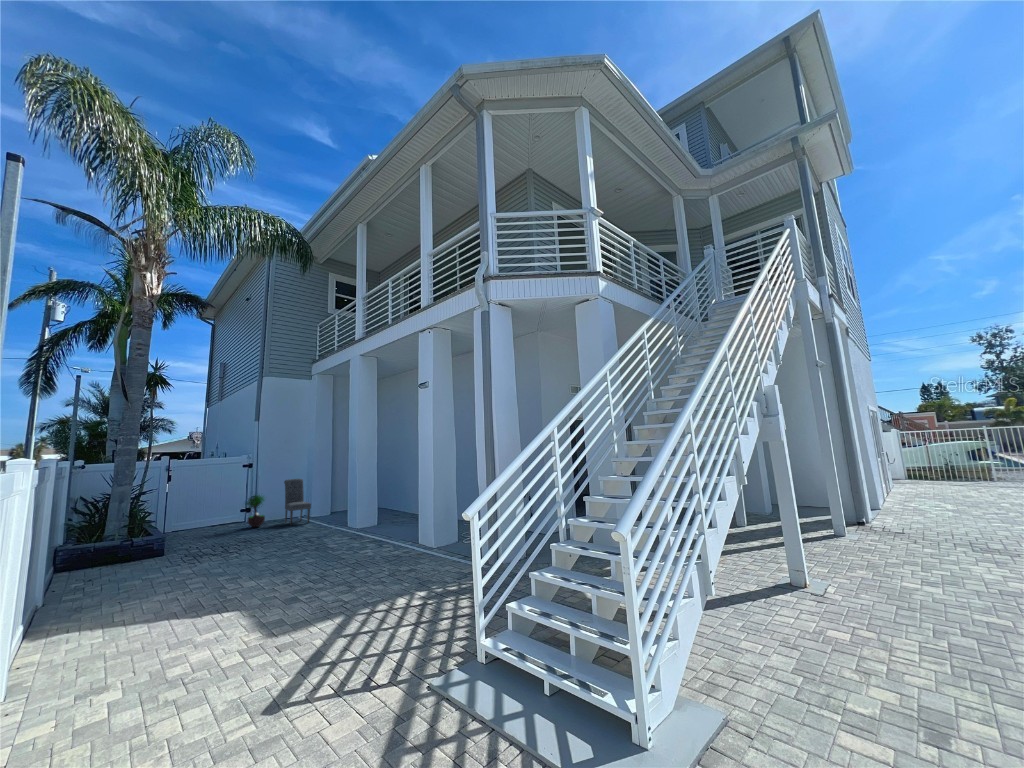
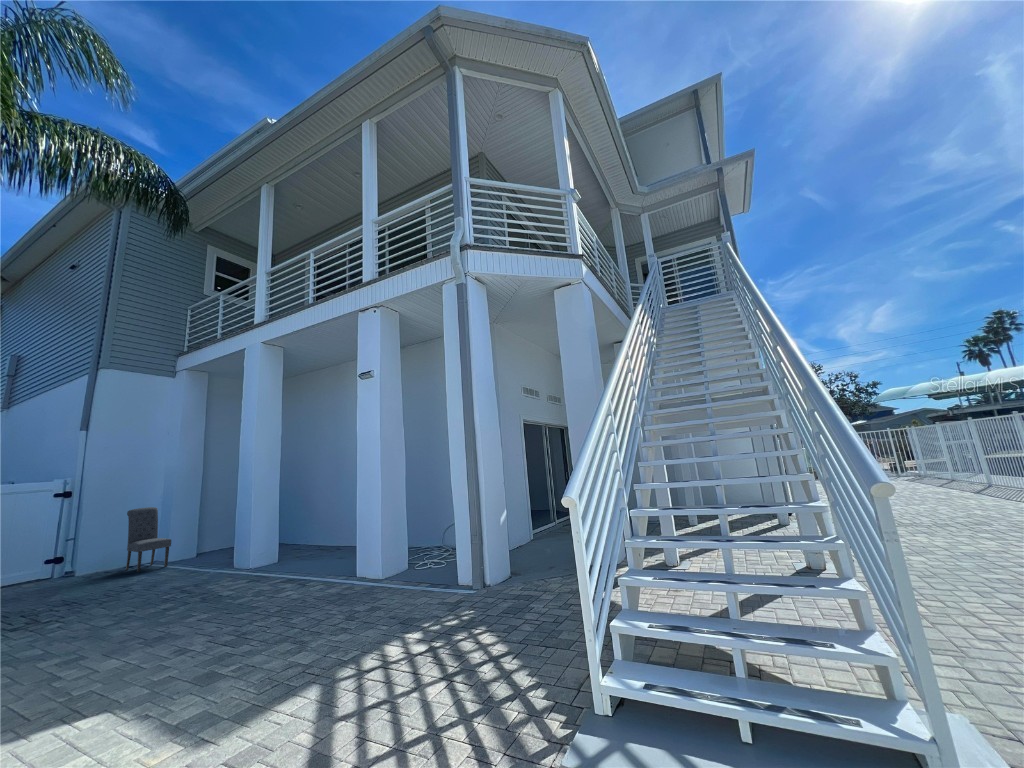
potted tree: present [246,495,265,527] -> none [56,529,99,581]

